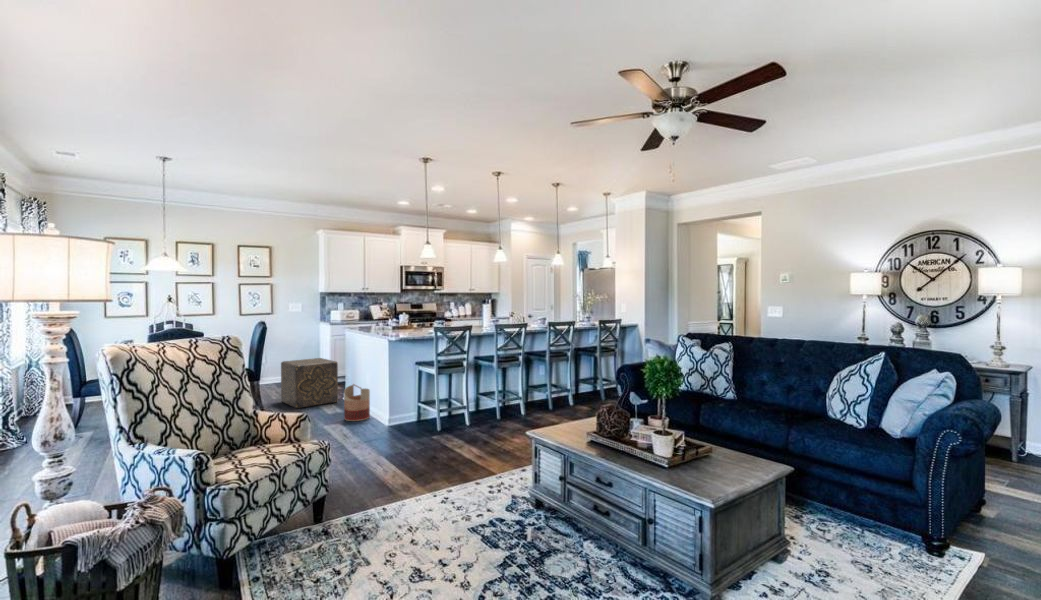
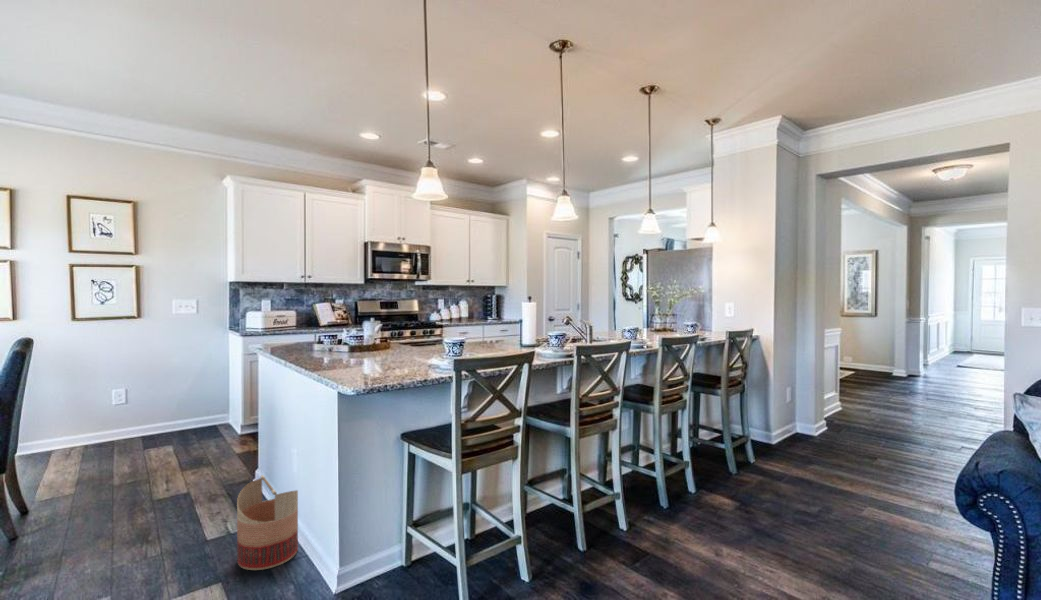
ottoman: present [281,358,338,408] -> none [122,402,241,519]

